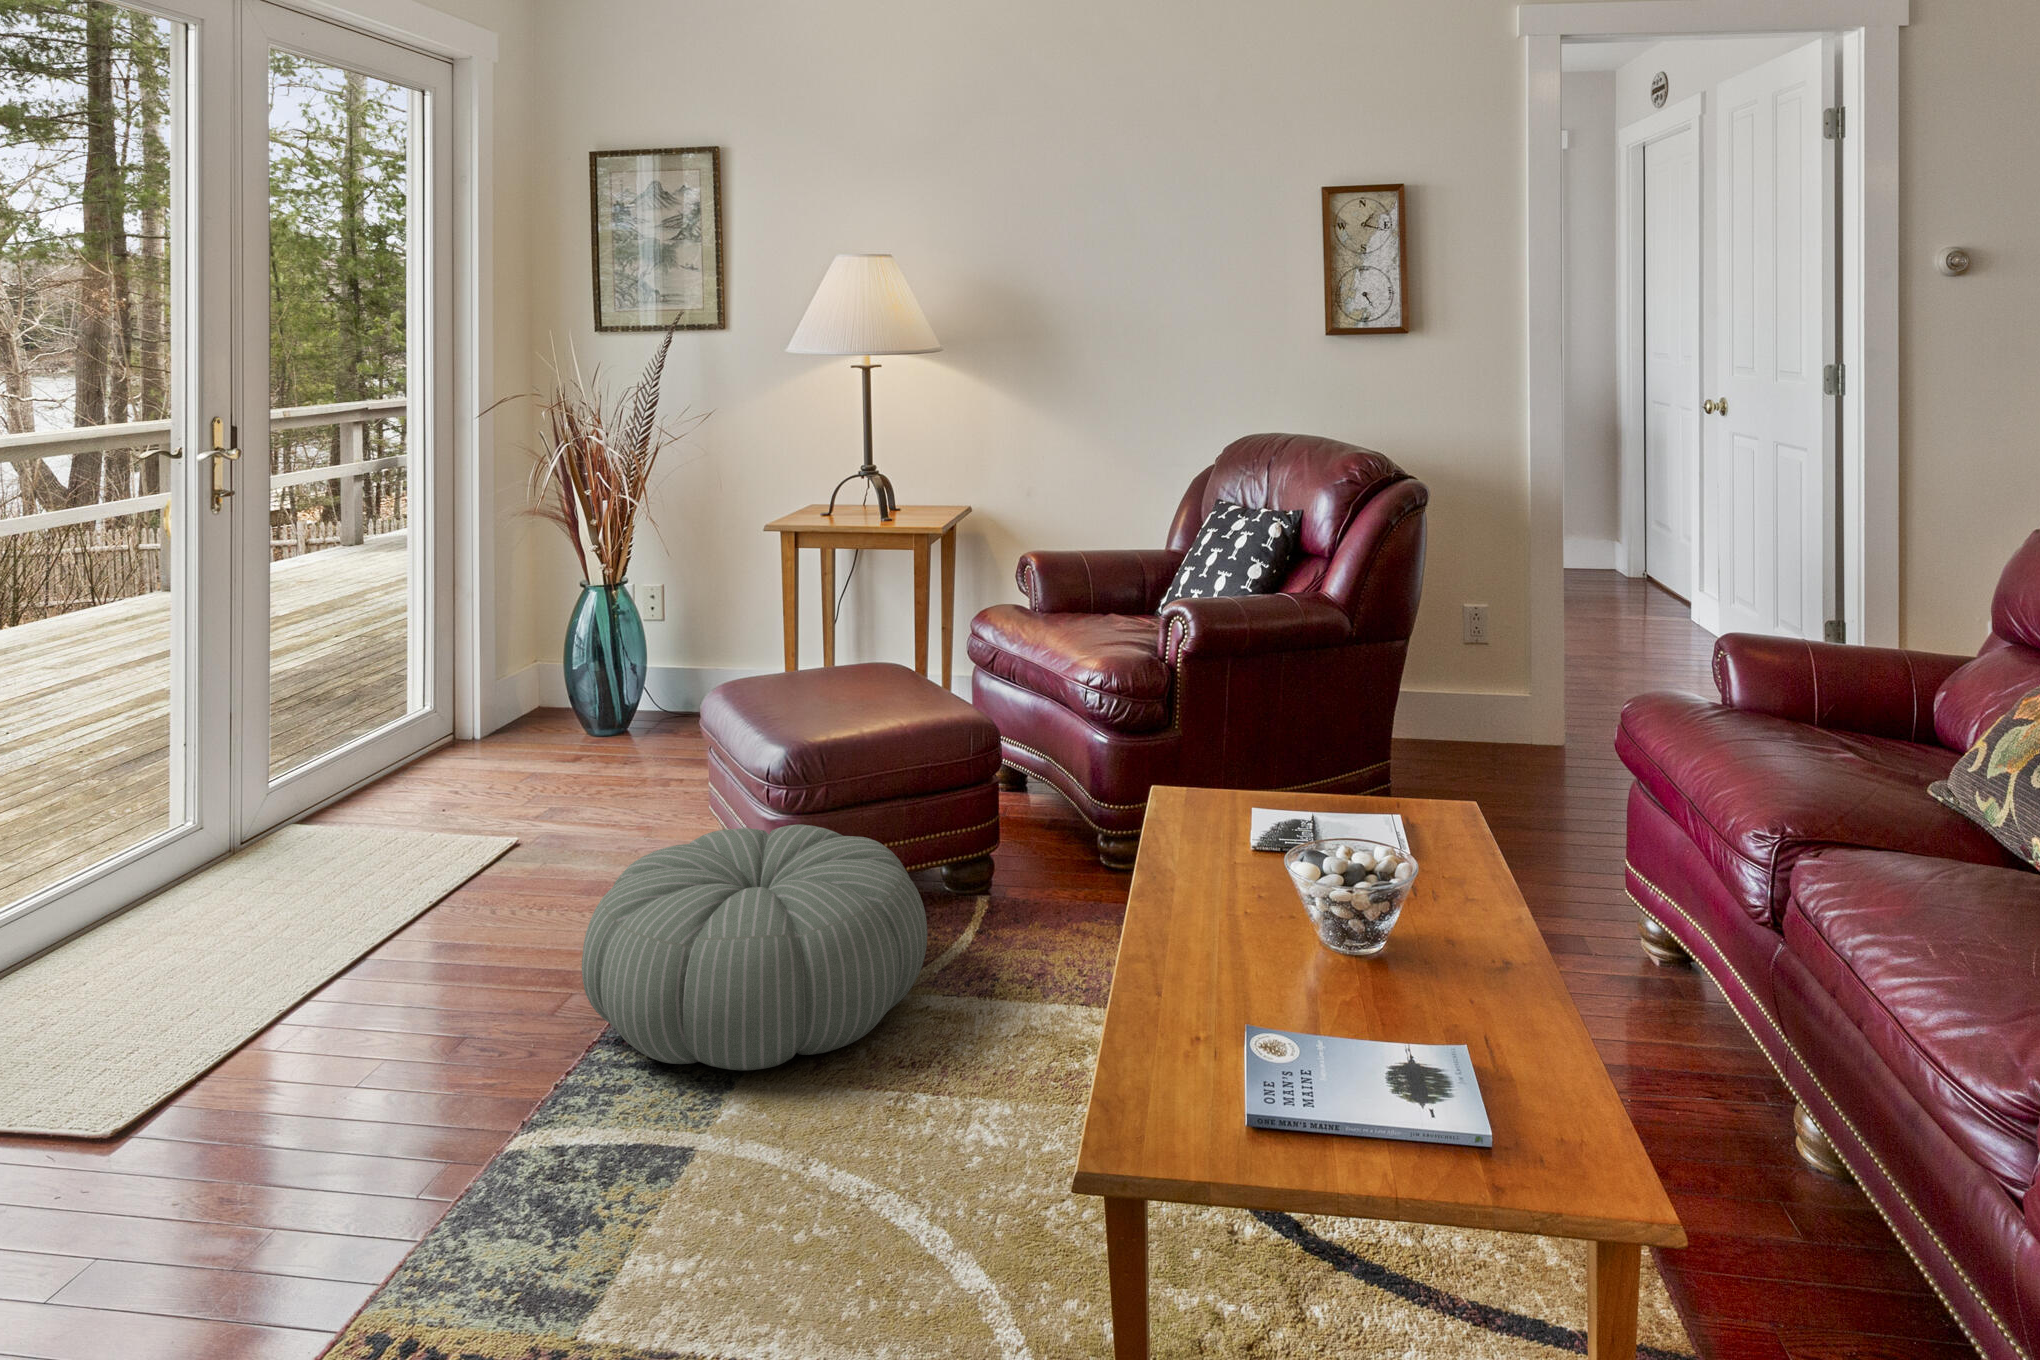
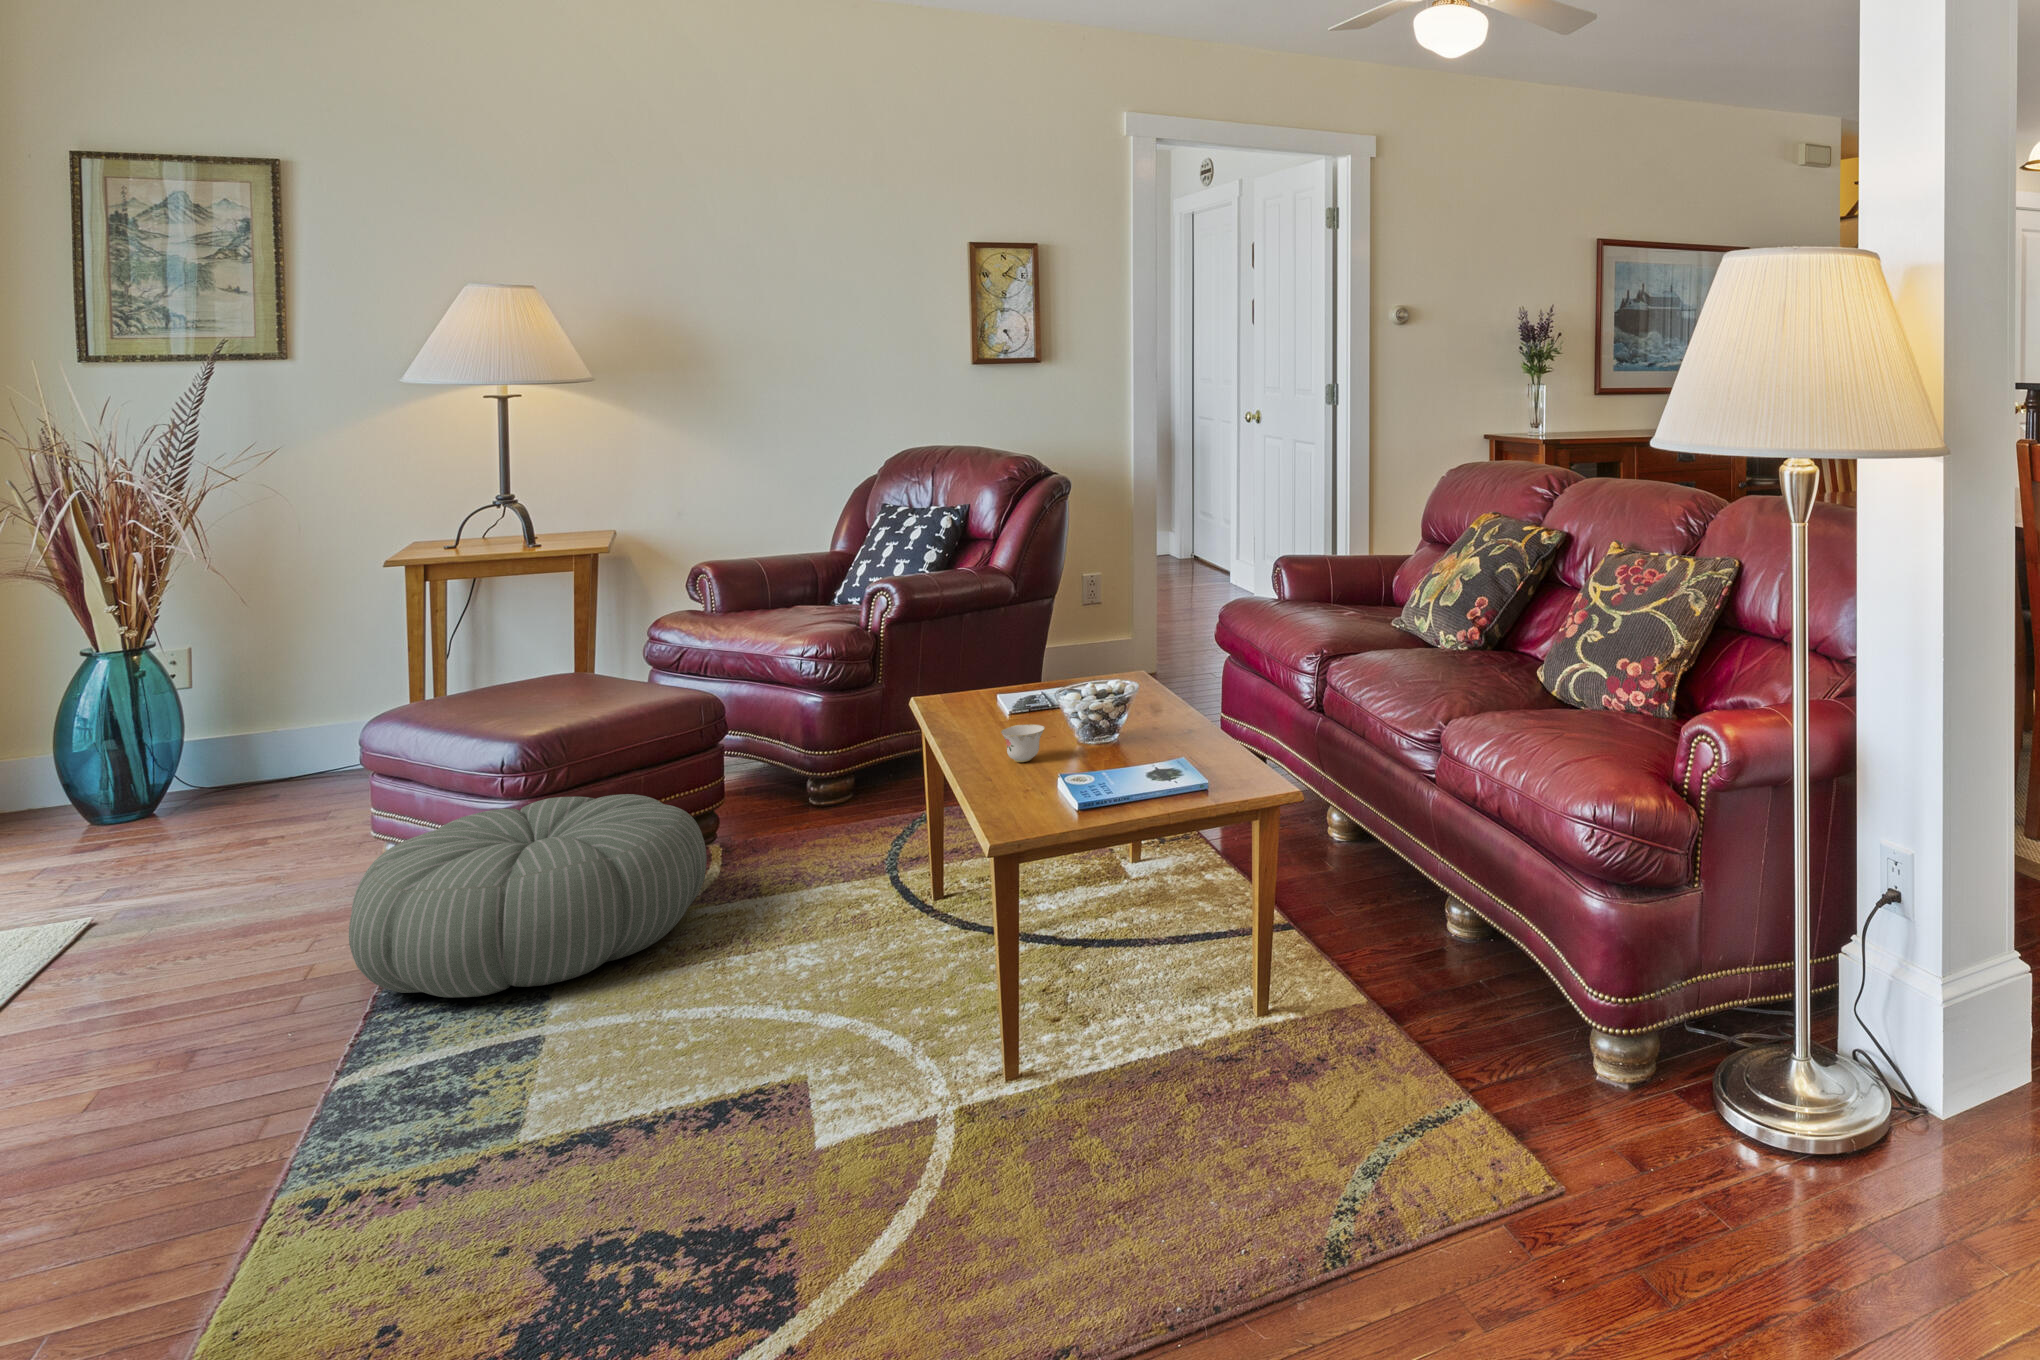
teacup: none [1209,894,1274,960] -> present [1001,724,1045,762]

